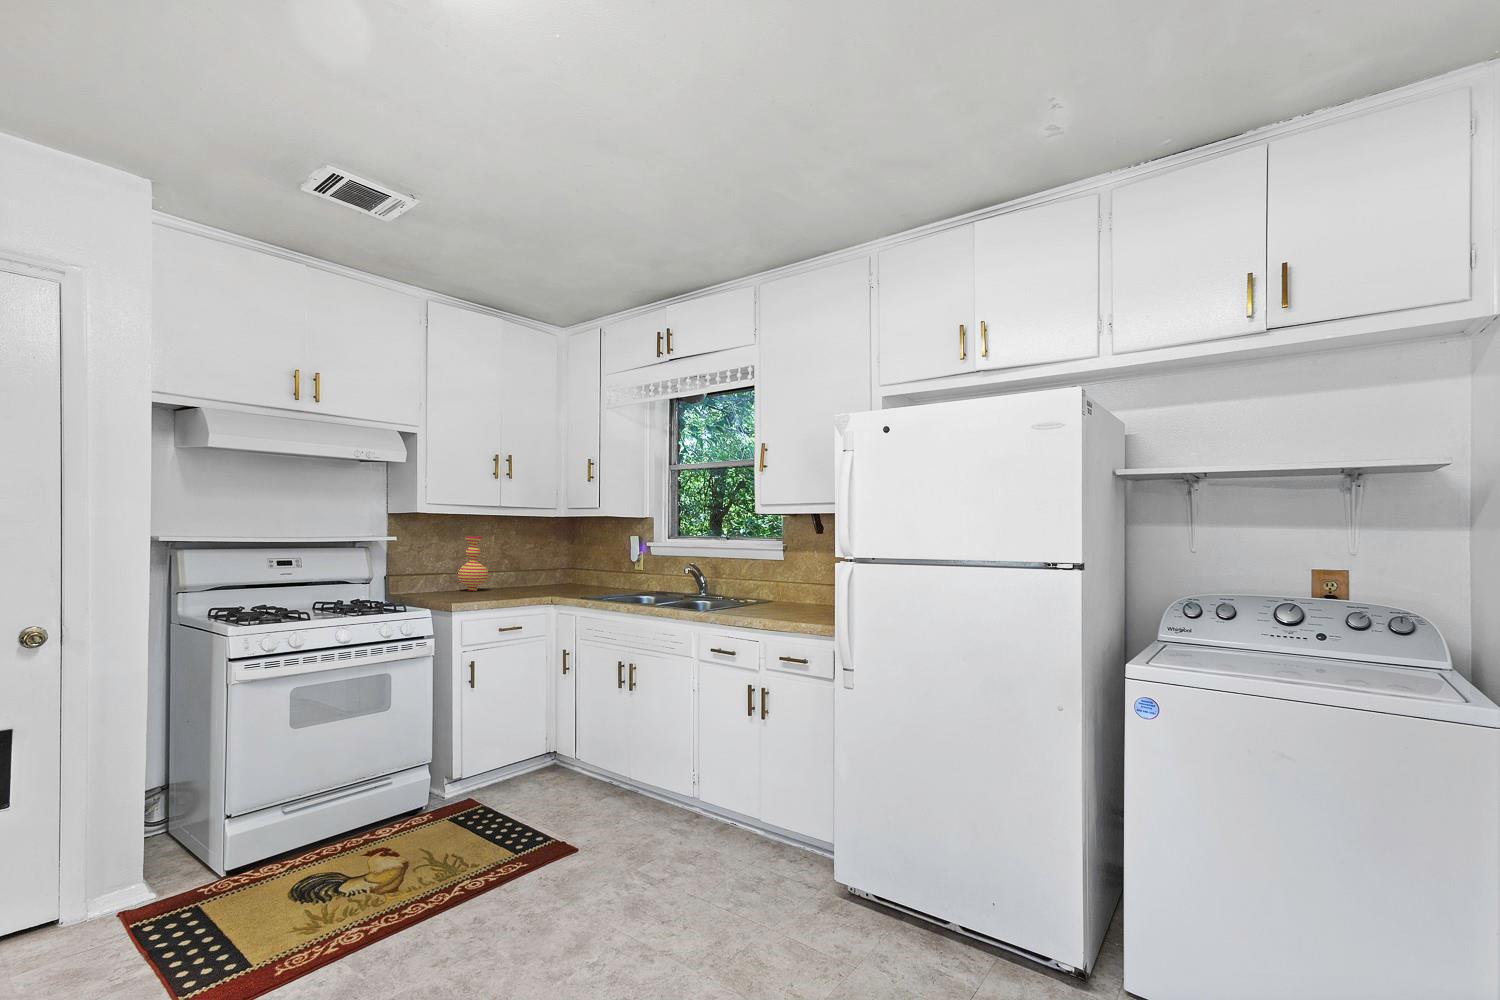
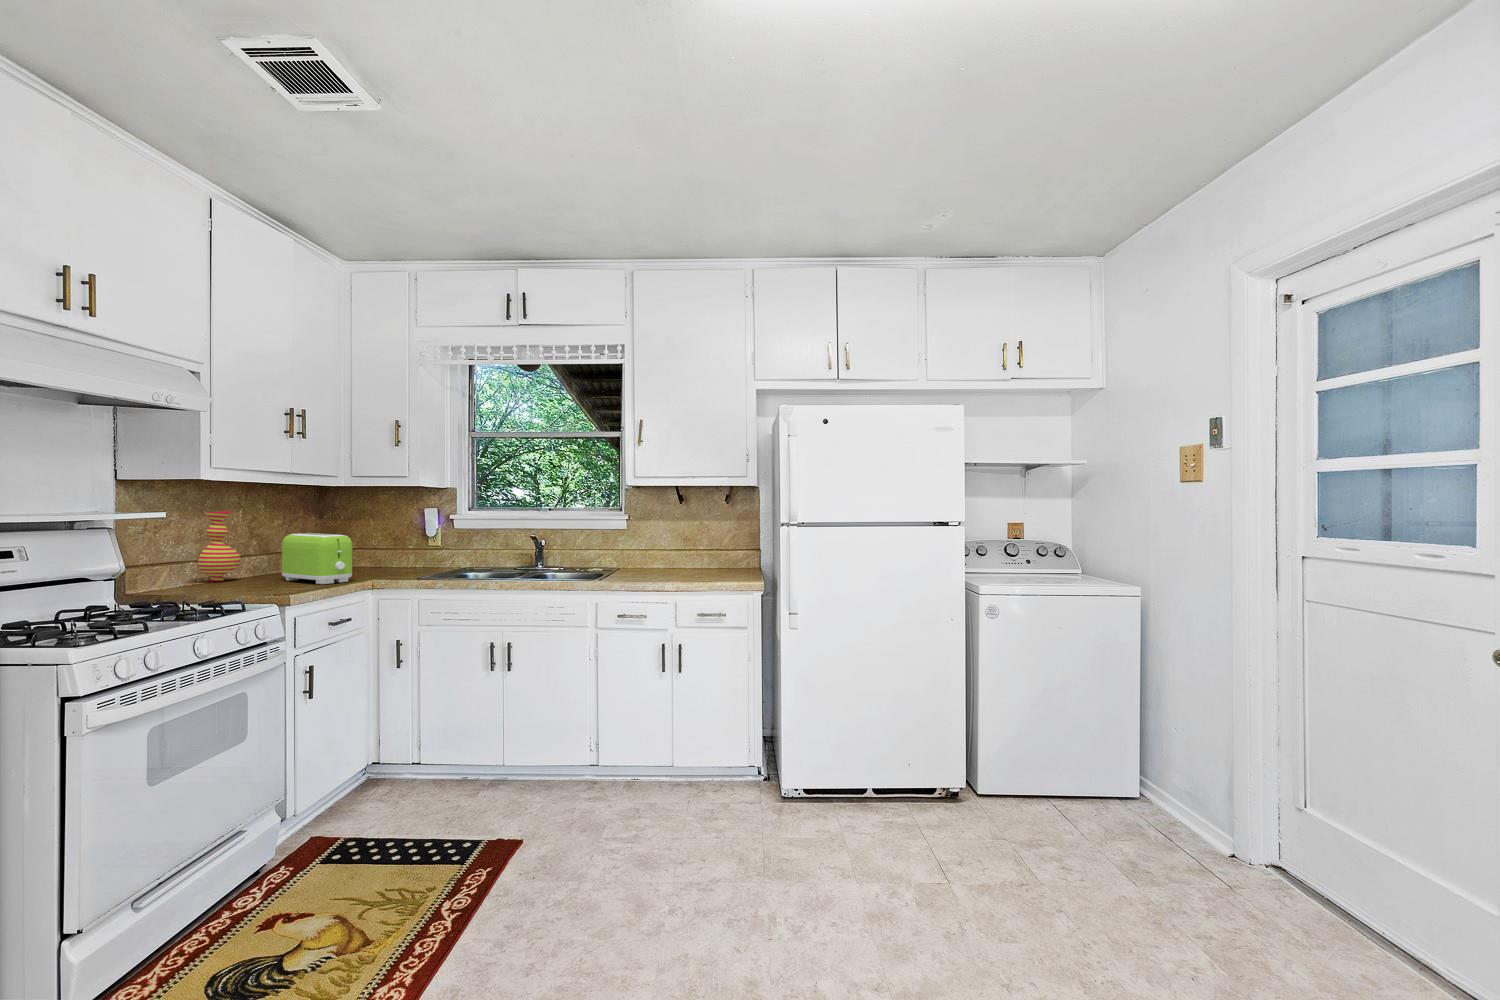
toaster: none [507,555,544,597] -> present [282,533,352,584]

